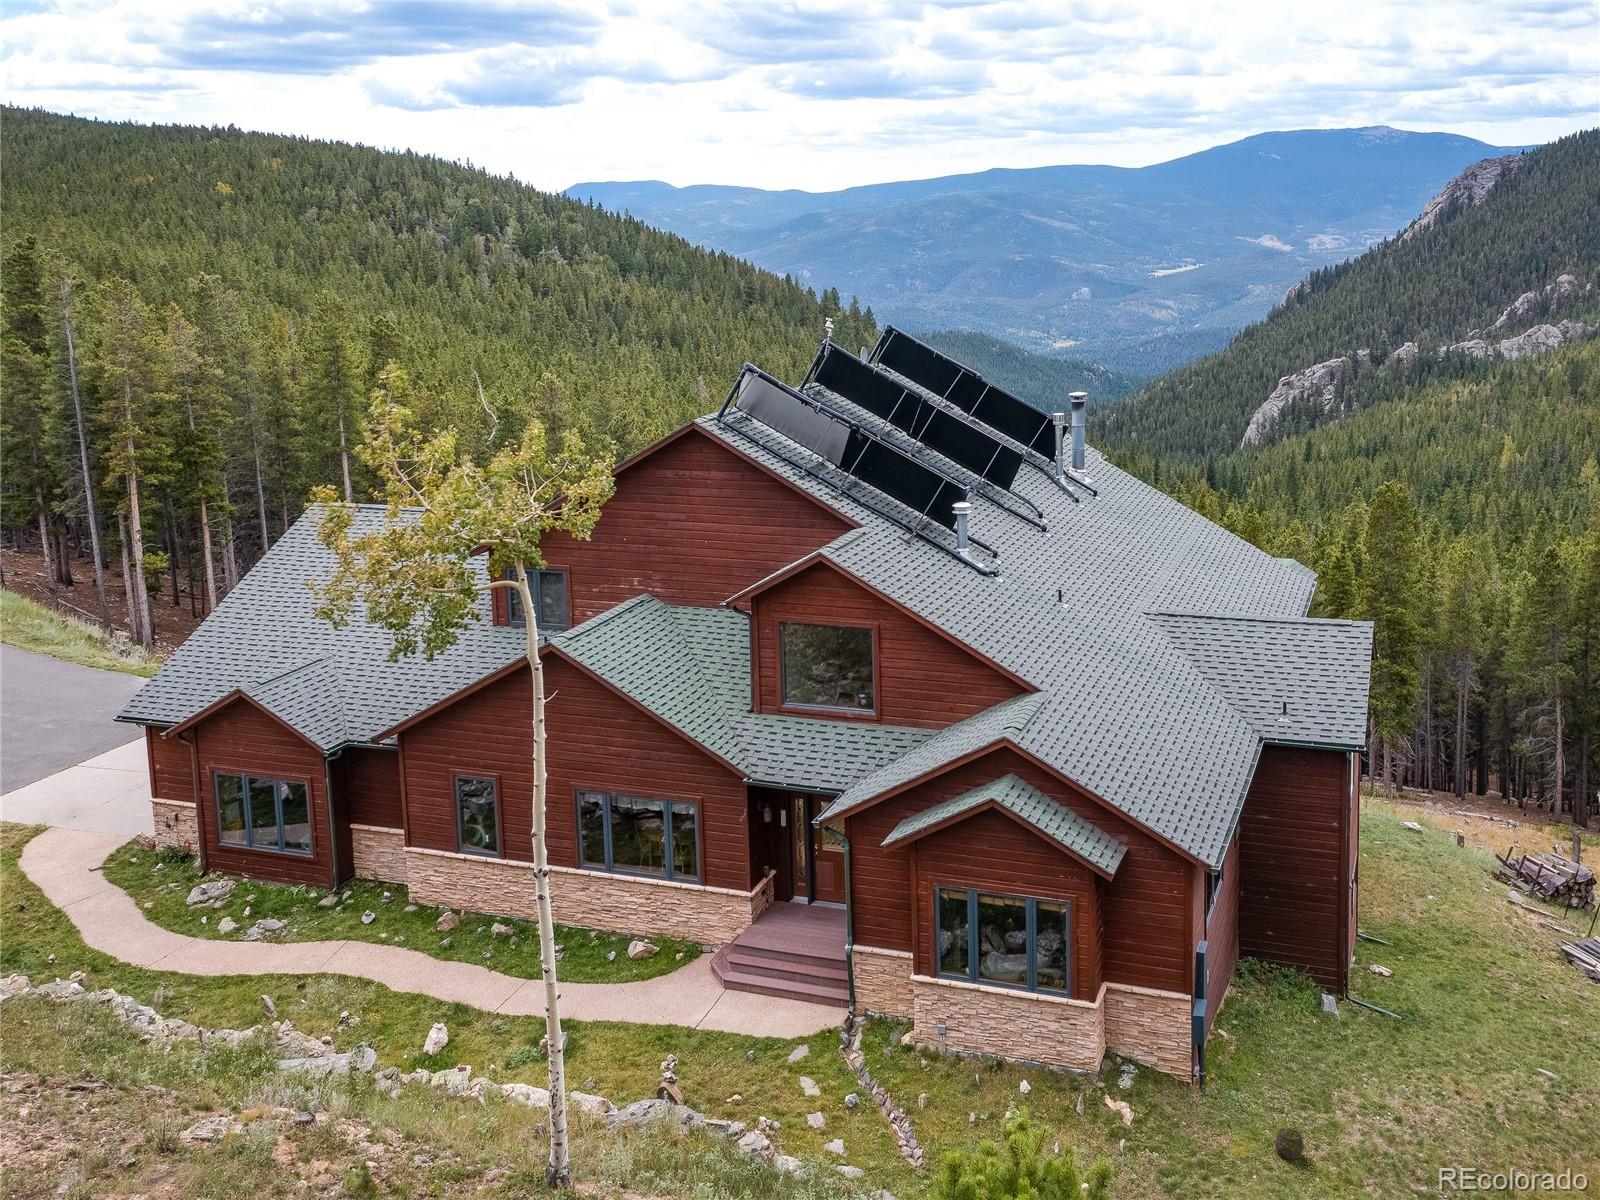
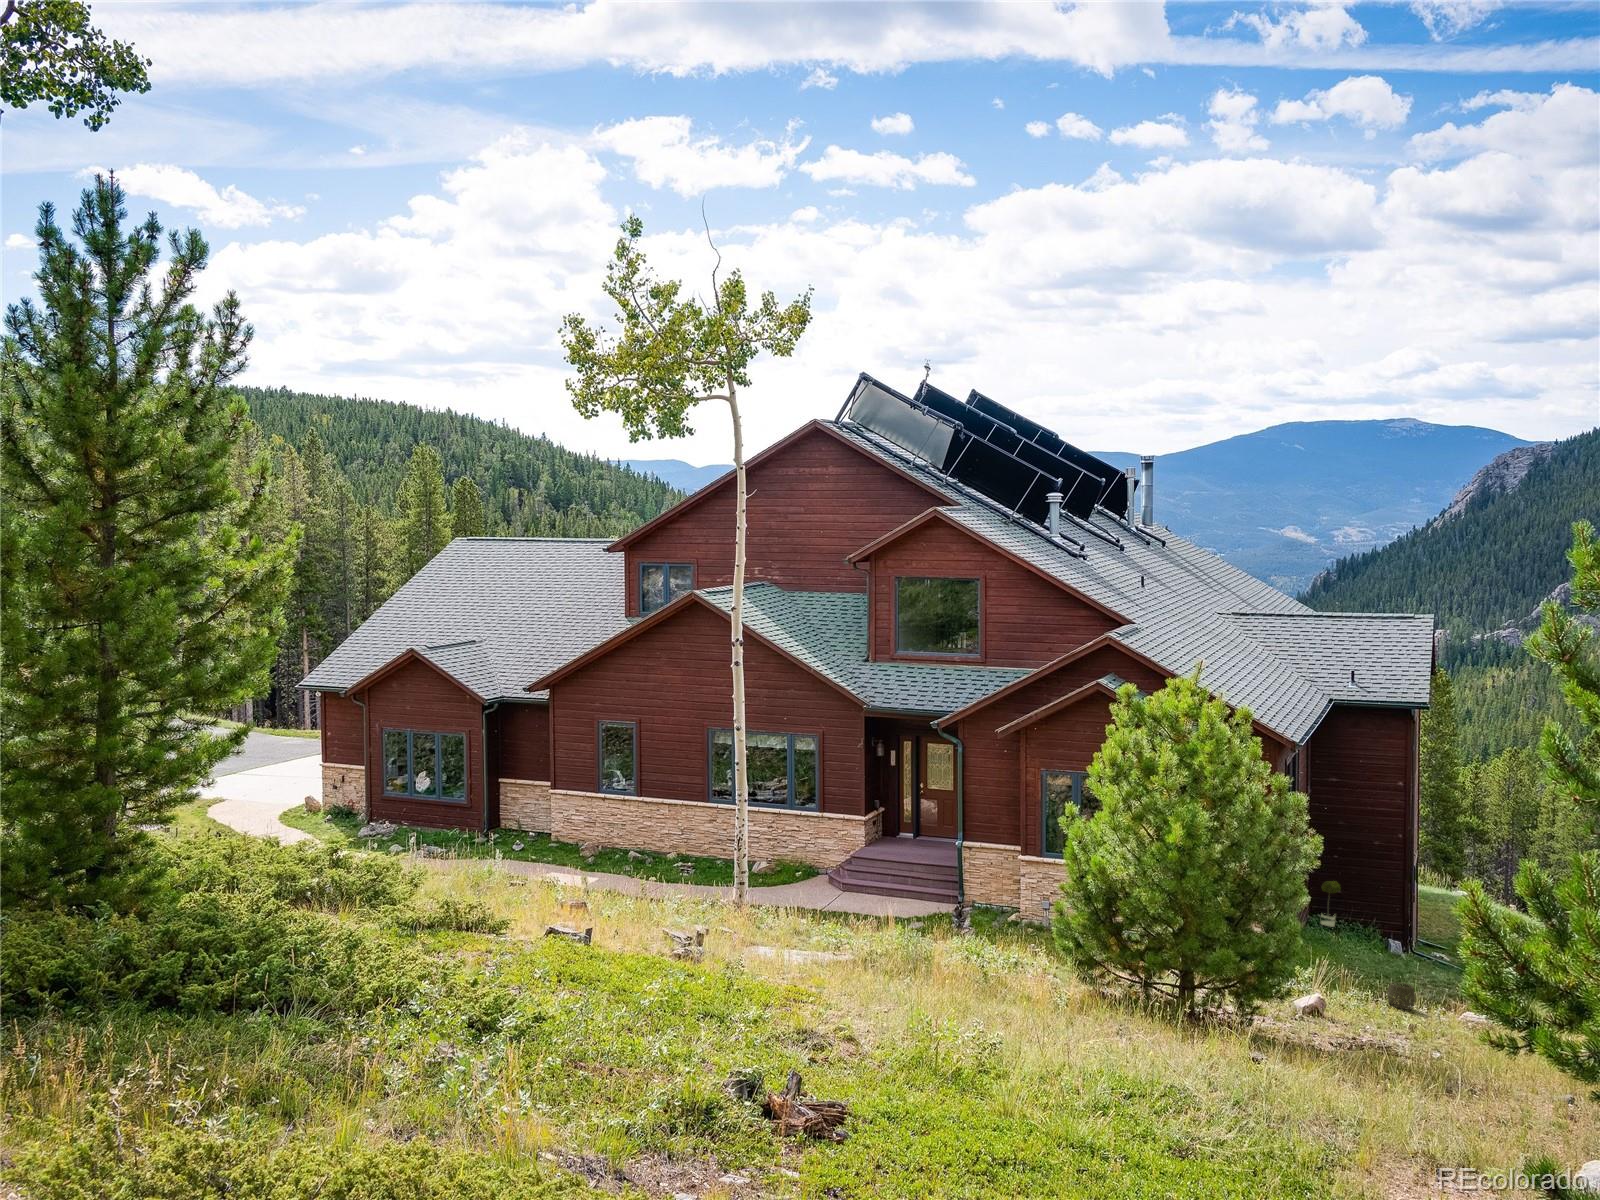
potted tree: none [1241,932,1265,980] -> present [1321,881,1341,927]

